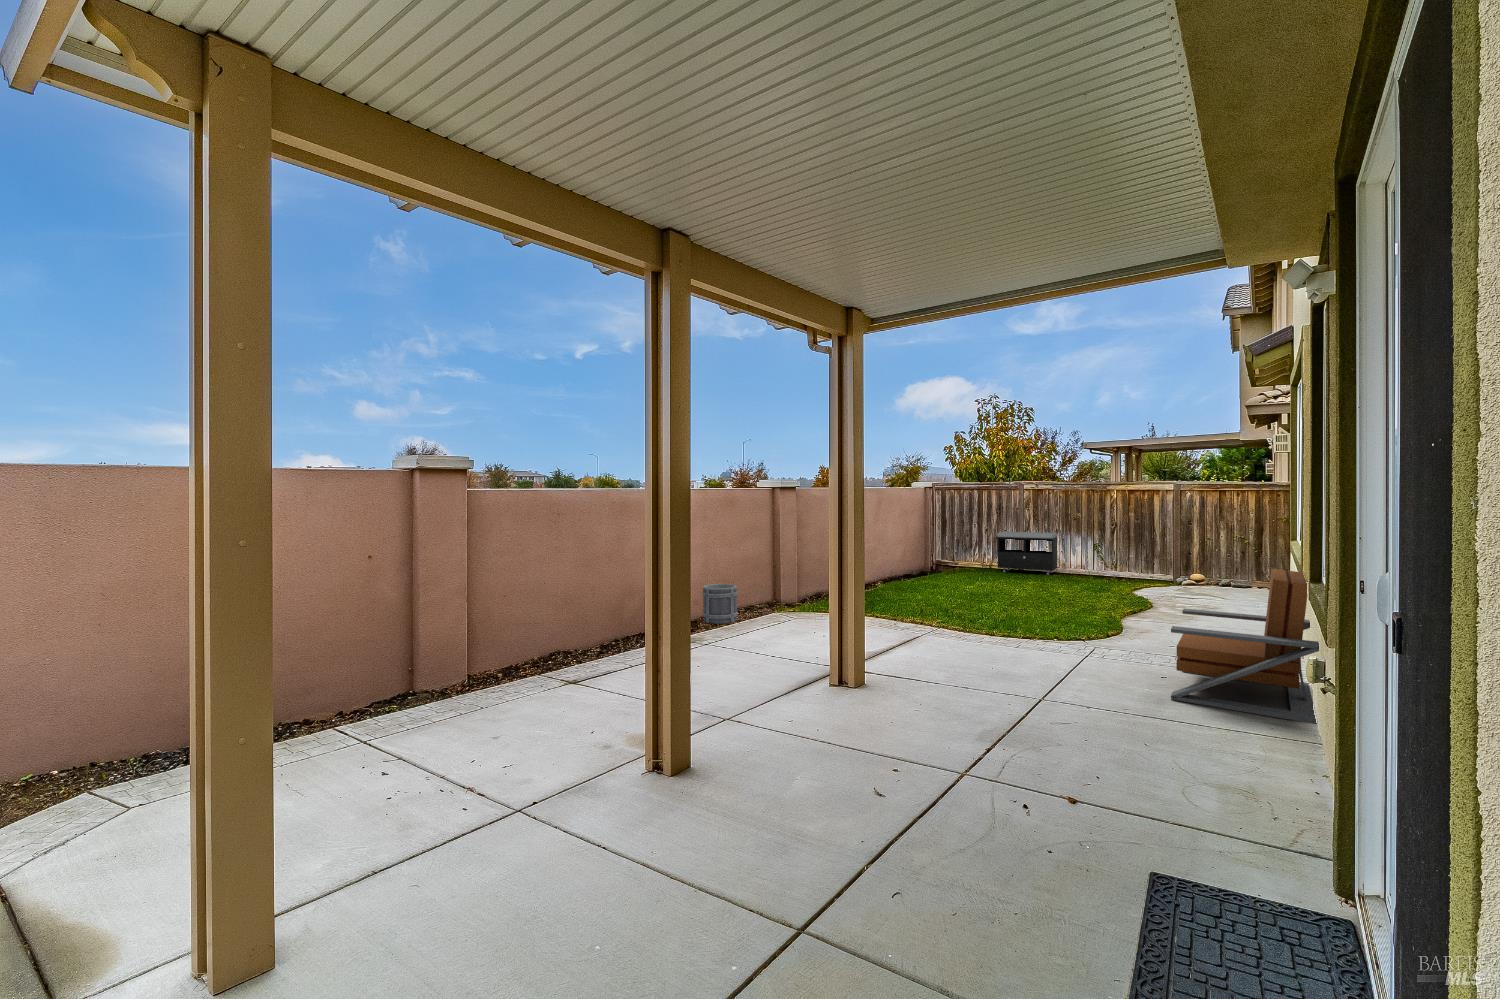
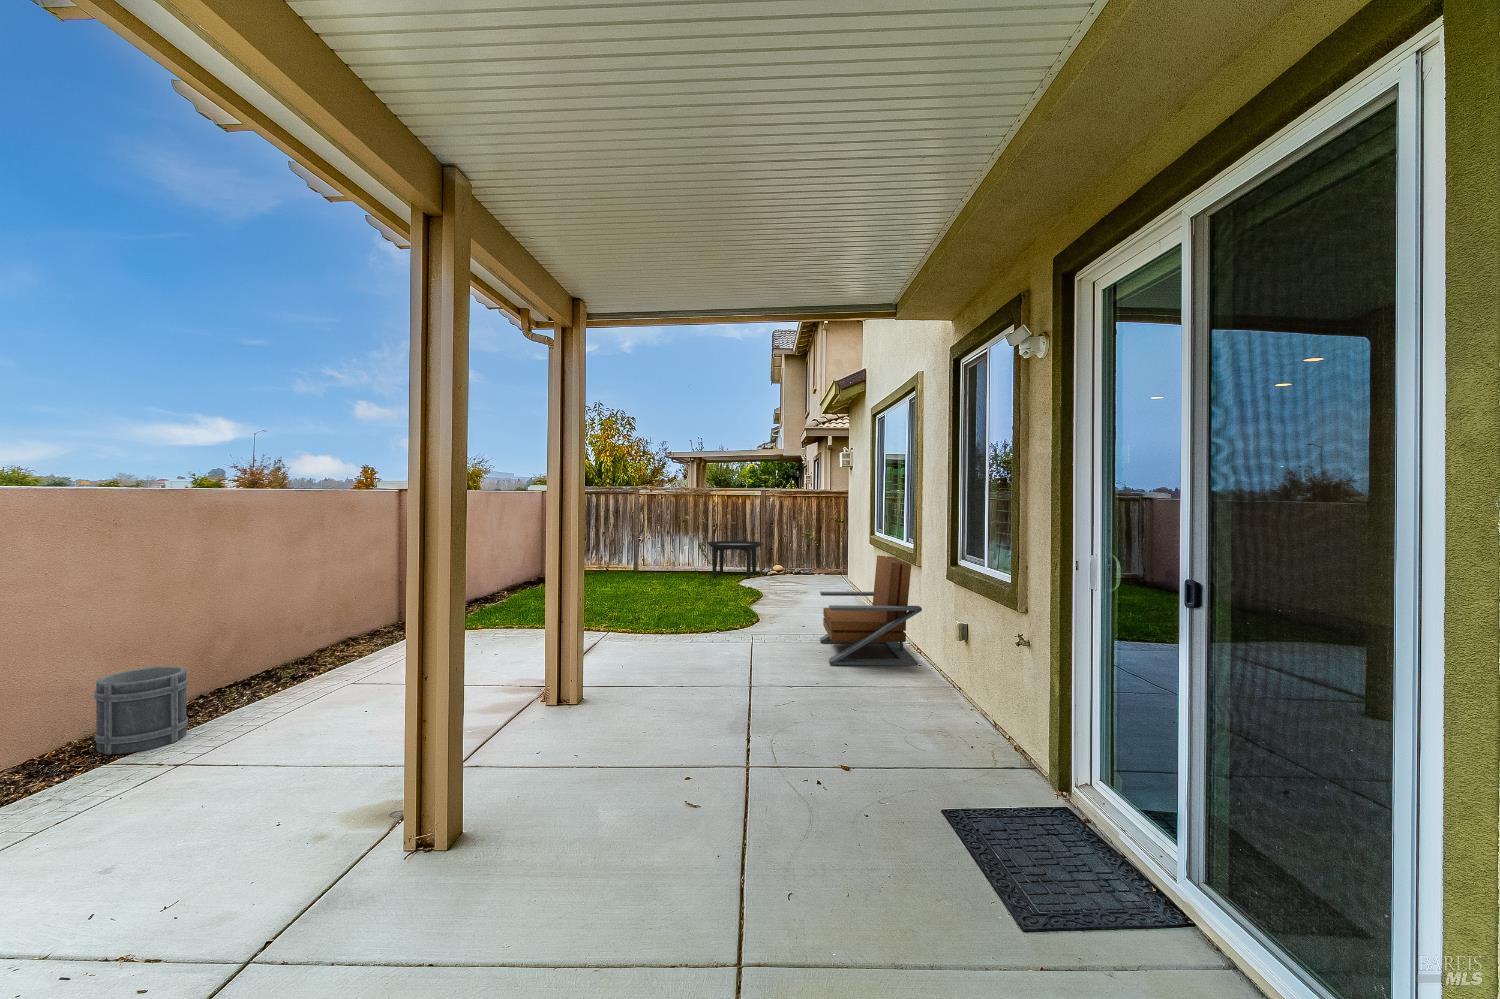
storage bench: present [997,531,1058,575] -> none [617,534,669,575]
round table: none [1098,542,1173,586] -> present [707,541,763,578]
bucket: present [702,584,738,624] -> present [94,666,188,755]

